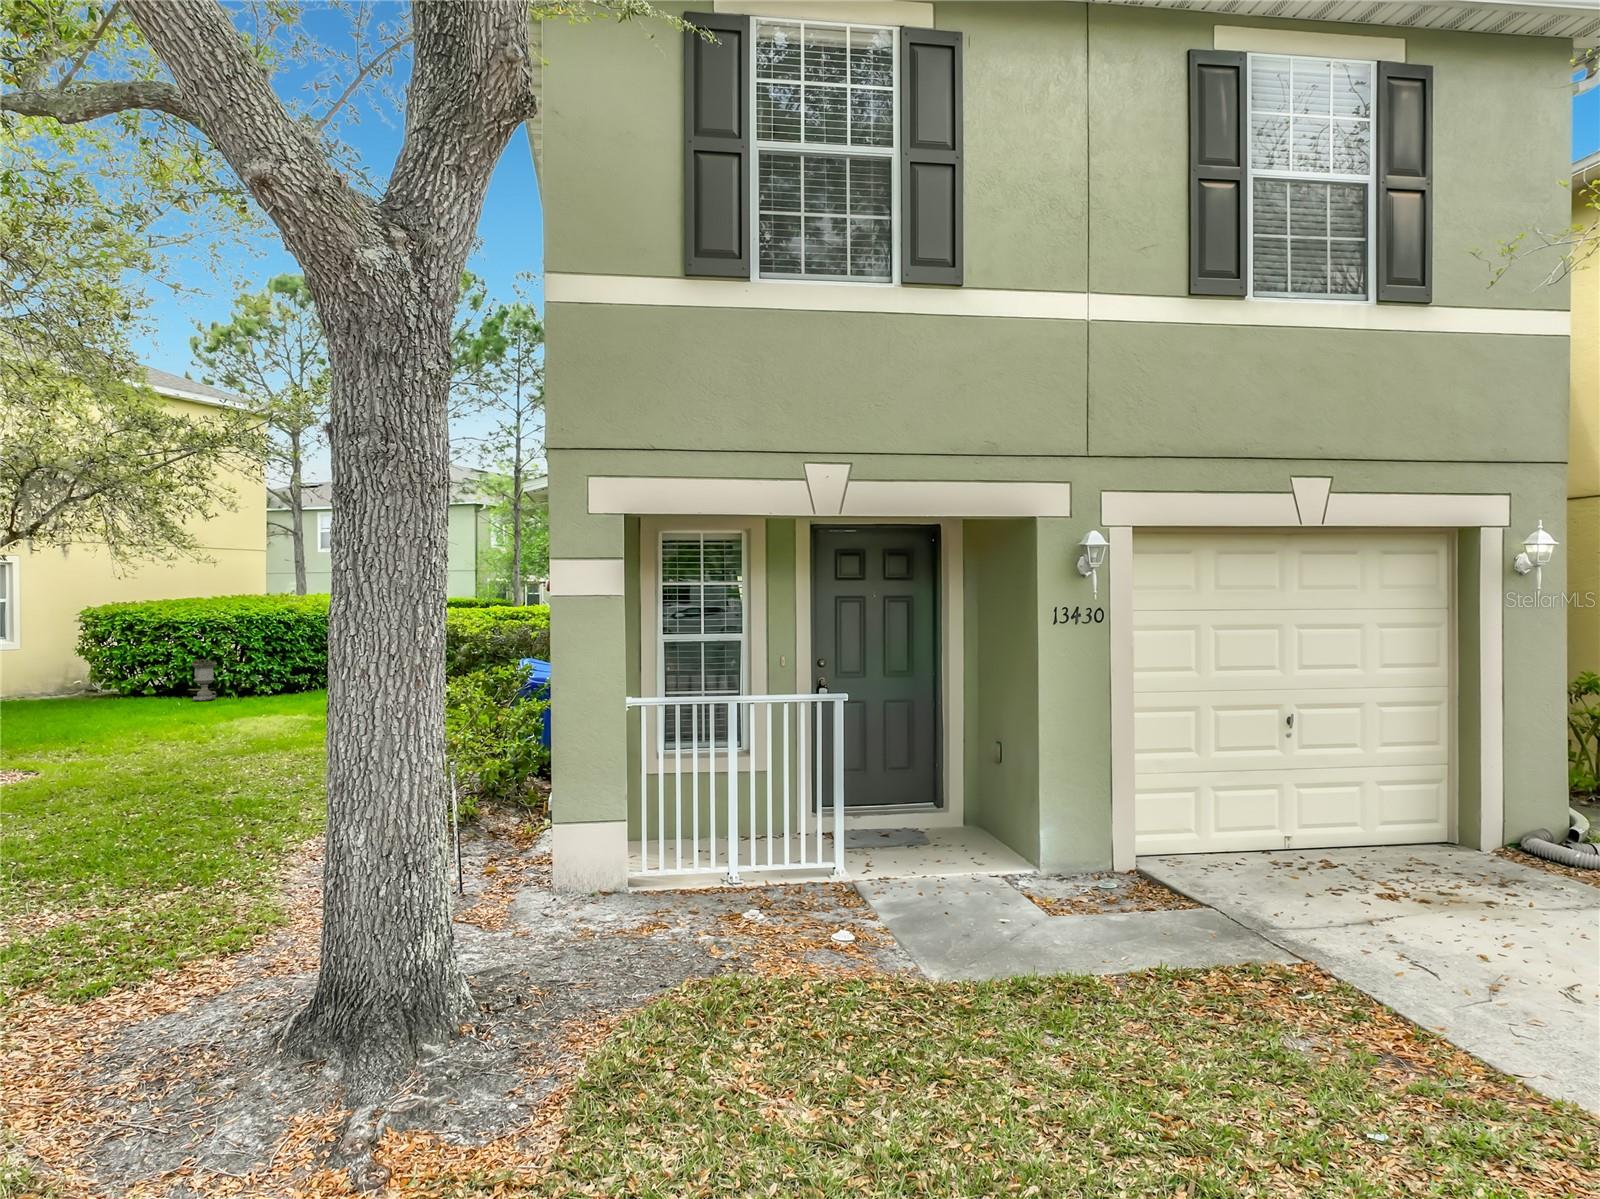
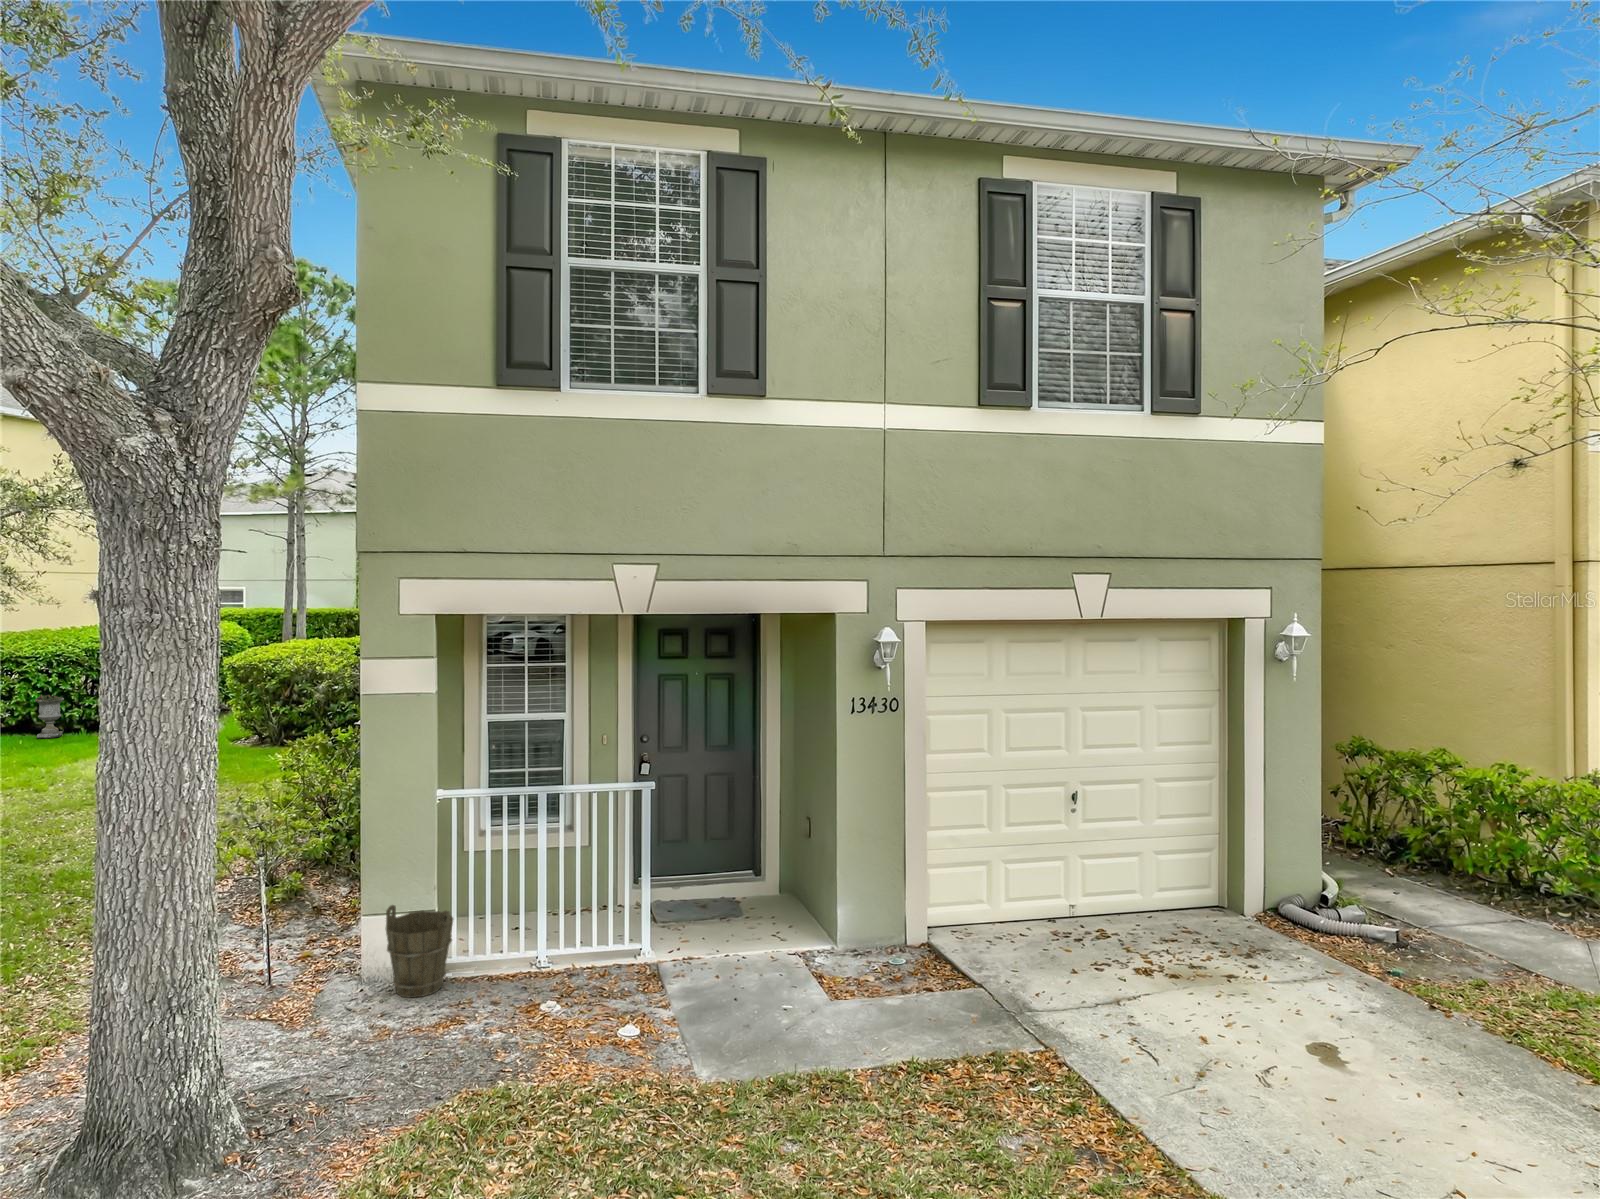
bucket: none [578,809,645,904] -> present [386,905,453,998]

